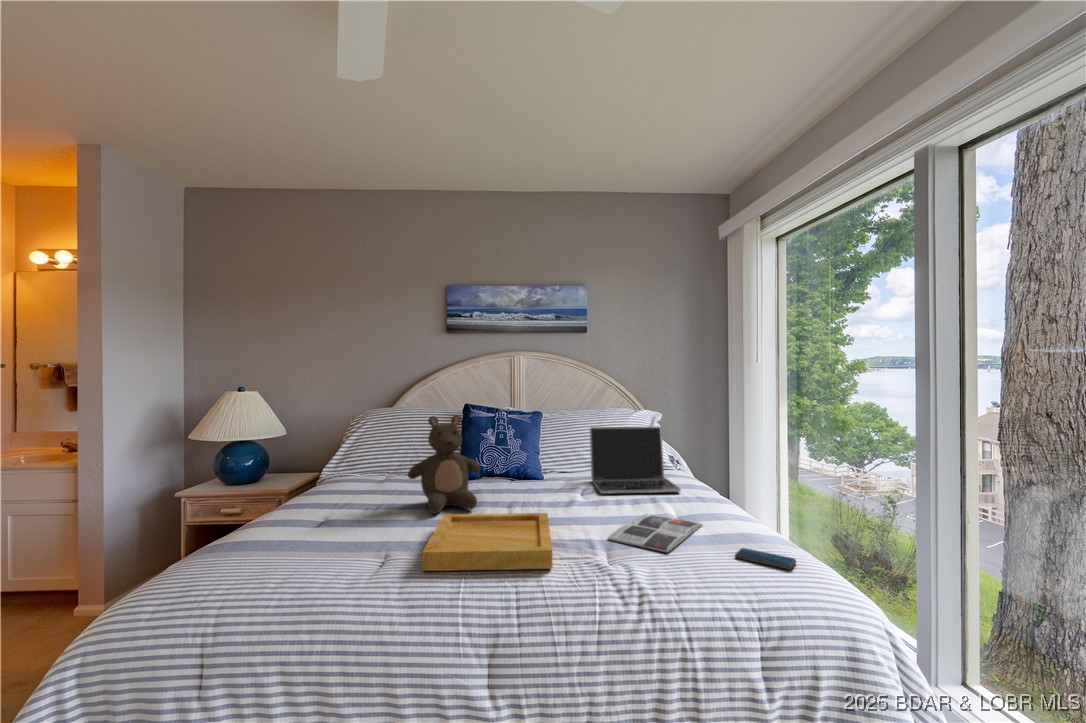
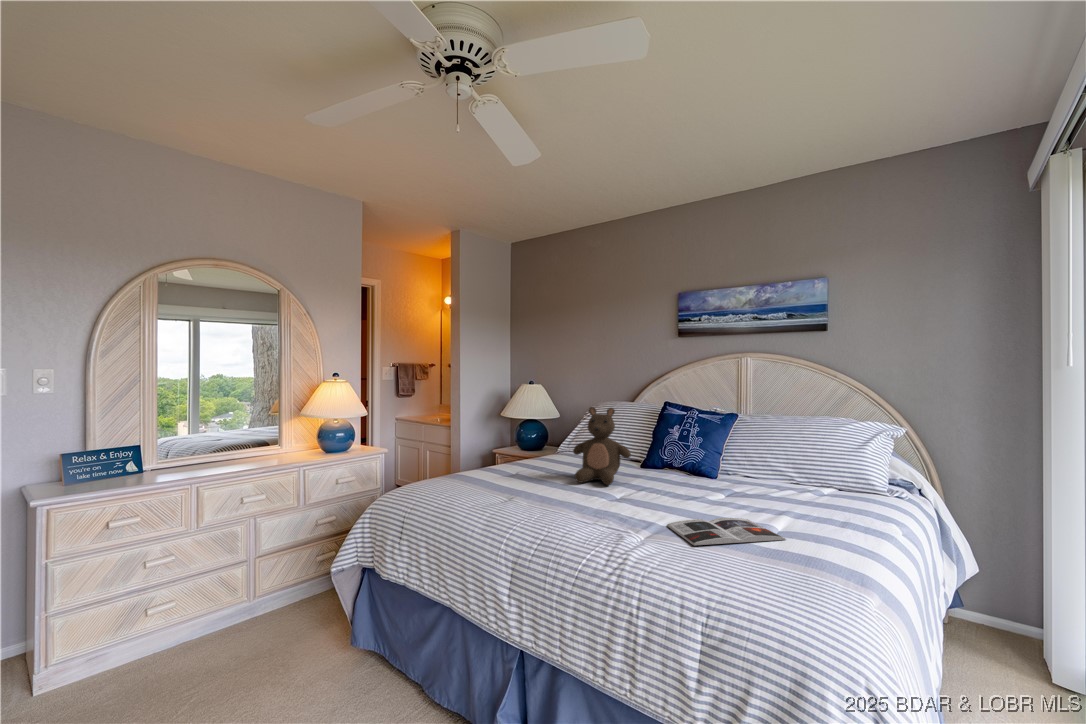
laptop: present [590,427,681,494] -> none [740,432,848,512]
tray: present [422,513,552,571] -> none [513,481,639,529]
smartphone: present [735,548,796,569] -> none [752,562,809,590]

